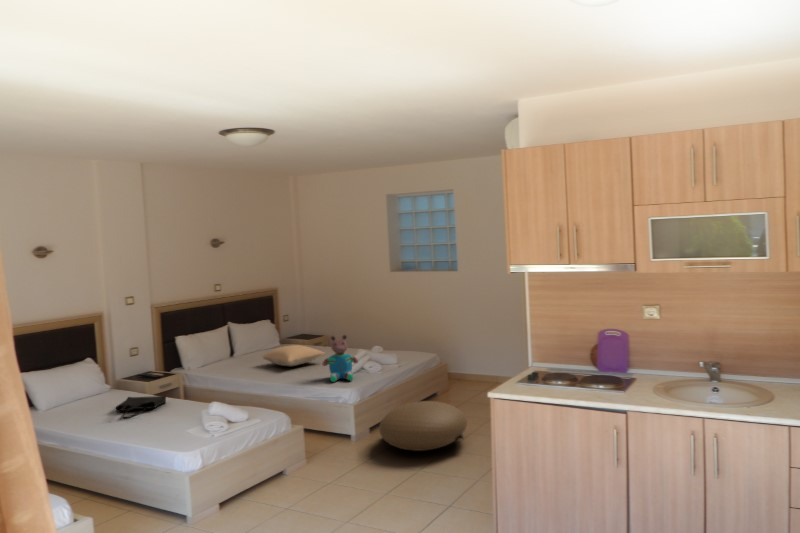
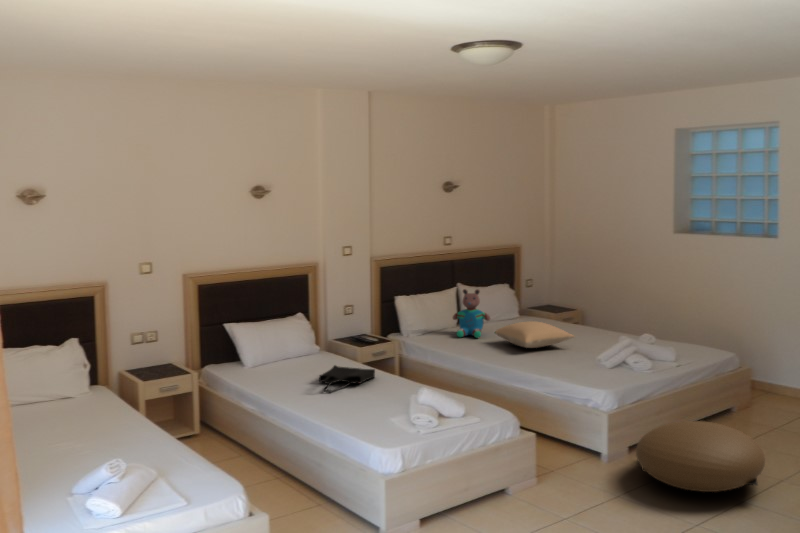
teddy bear: present [323,335,358,382] -> present [453,289,490,338]

